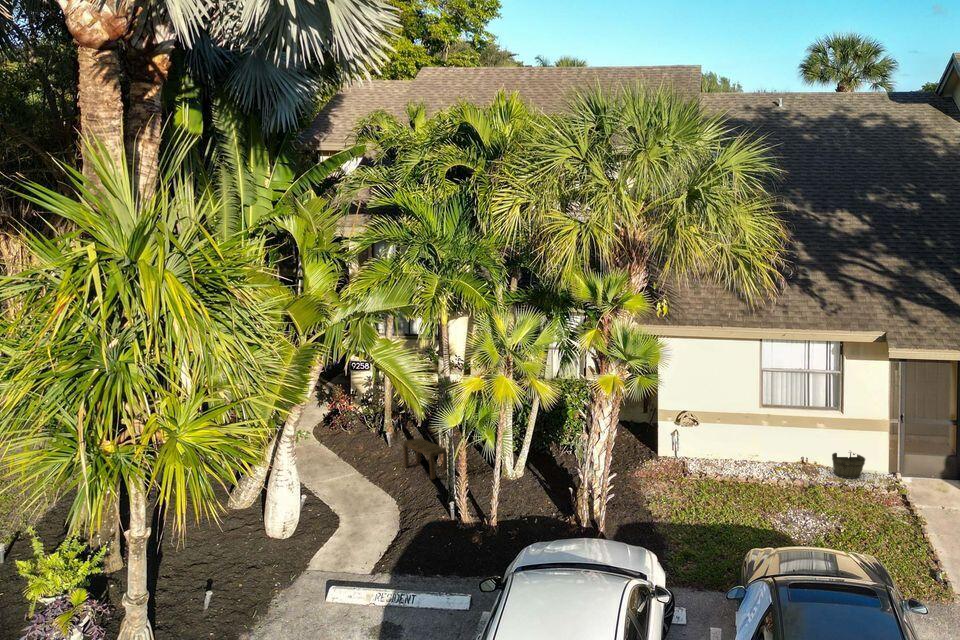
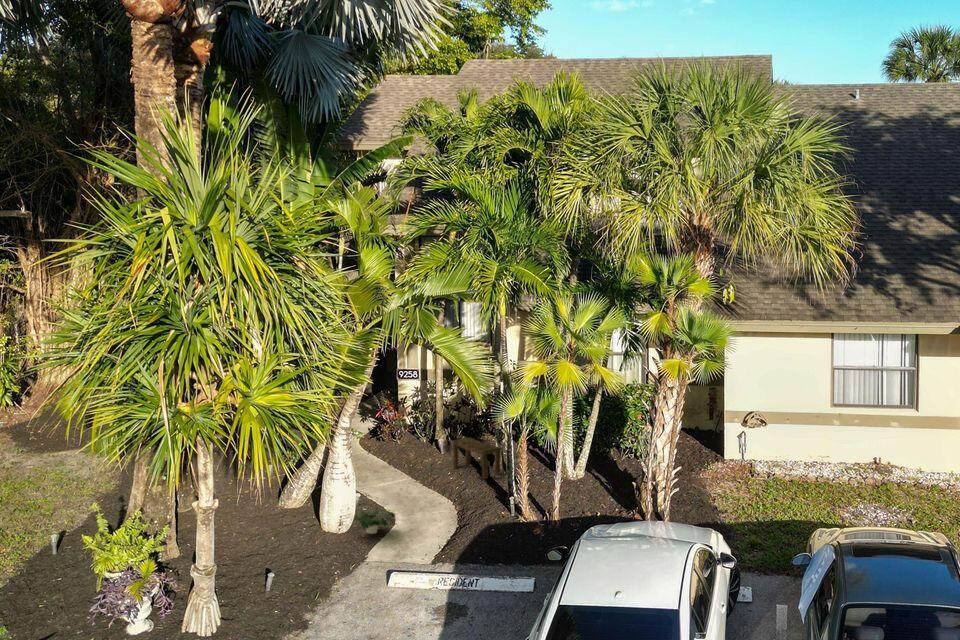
wooden bucket: present [832,452,865,479] -> none [908,449,944,479]
potted plant: none [299,514,340,541] -> present [354,508,395,534]

